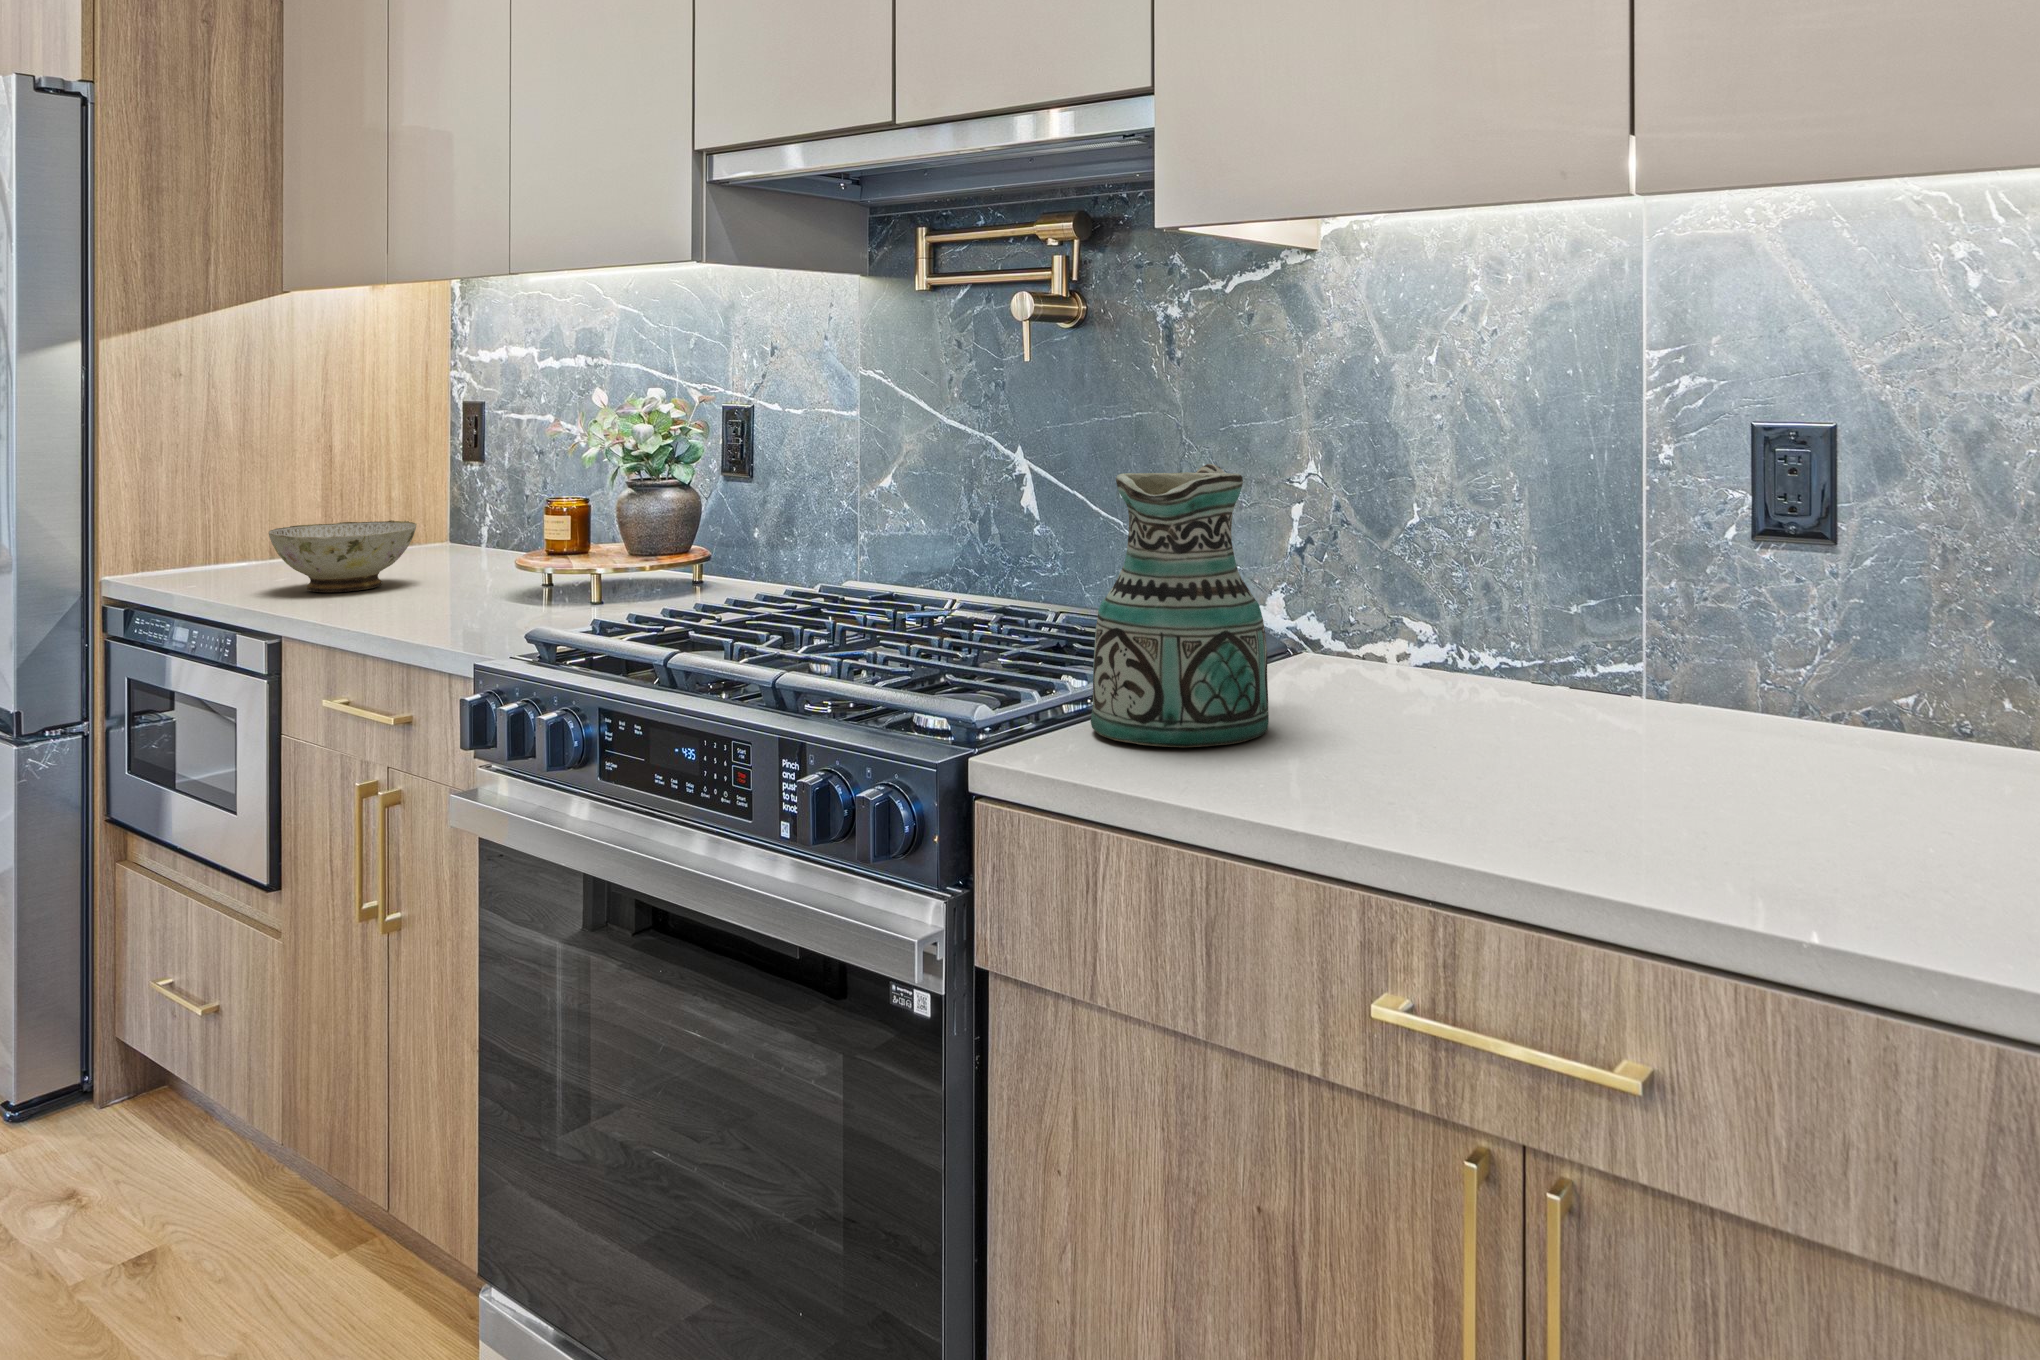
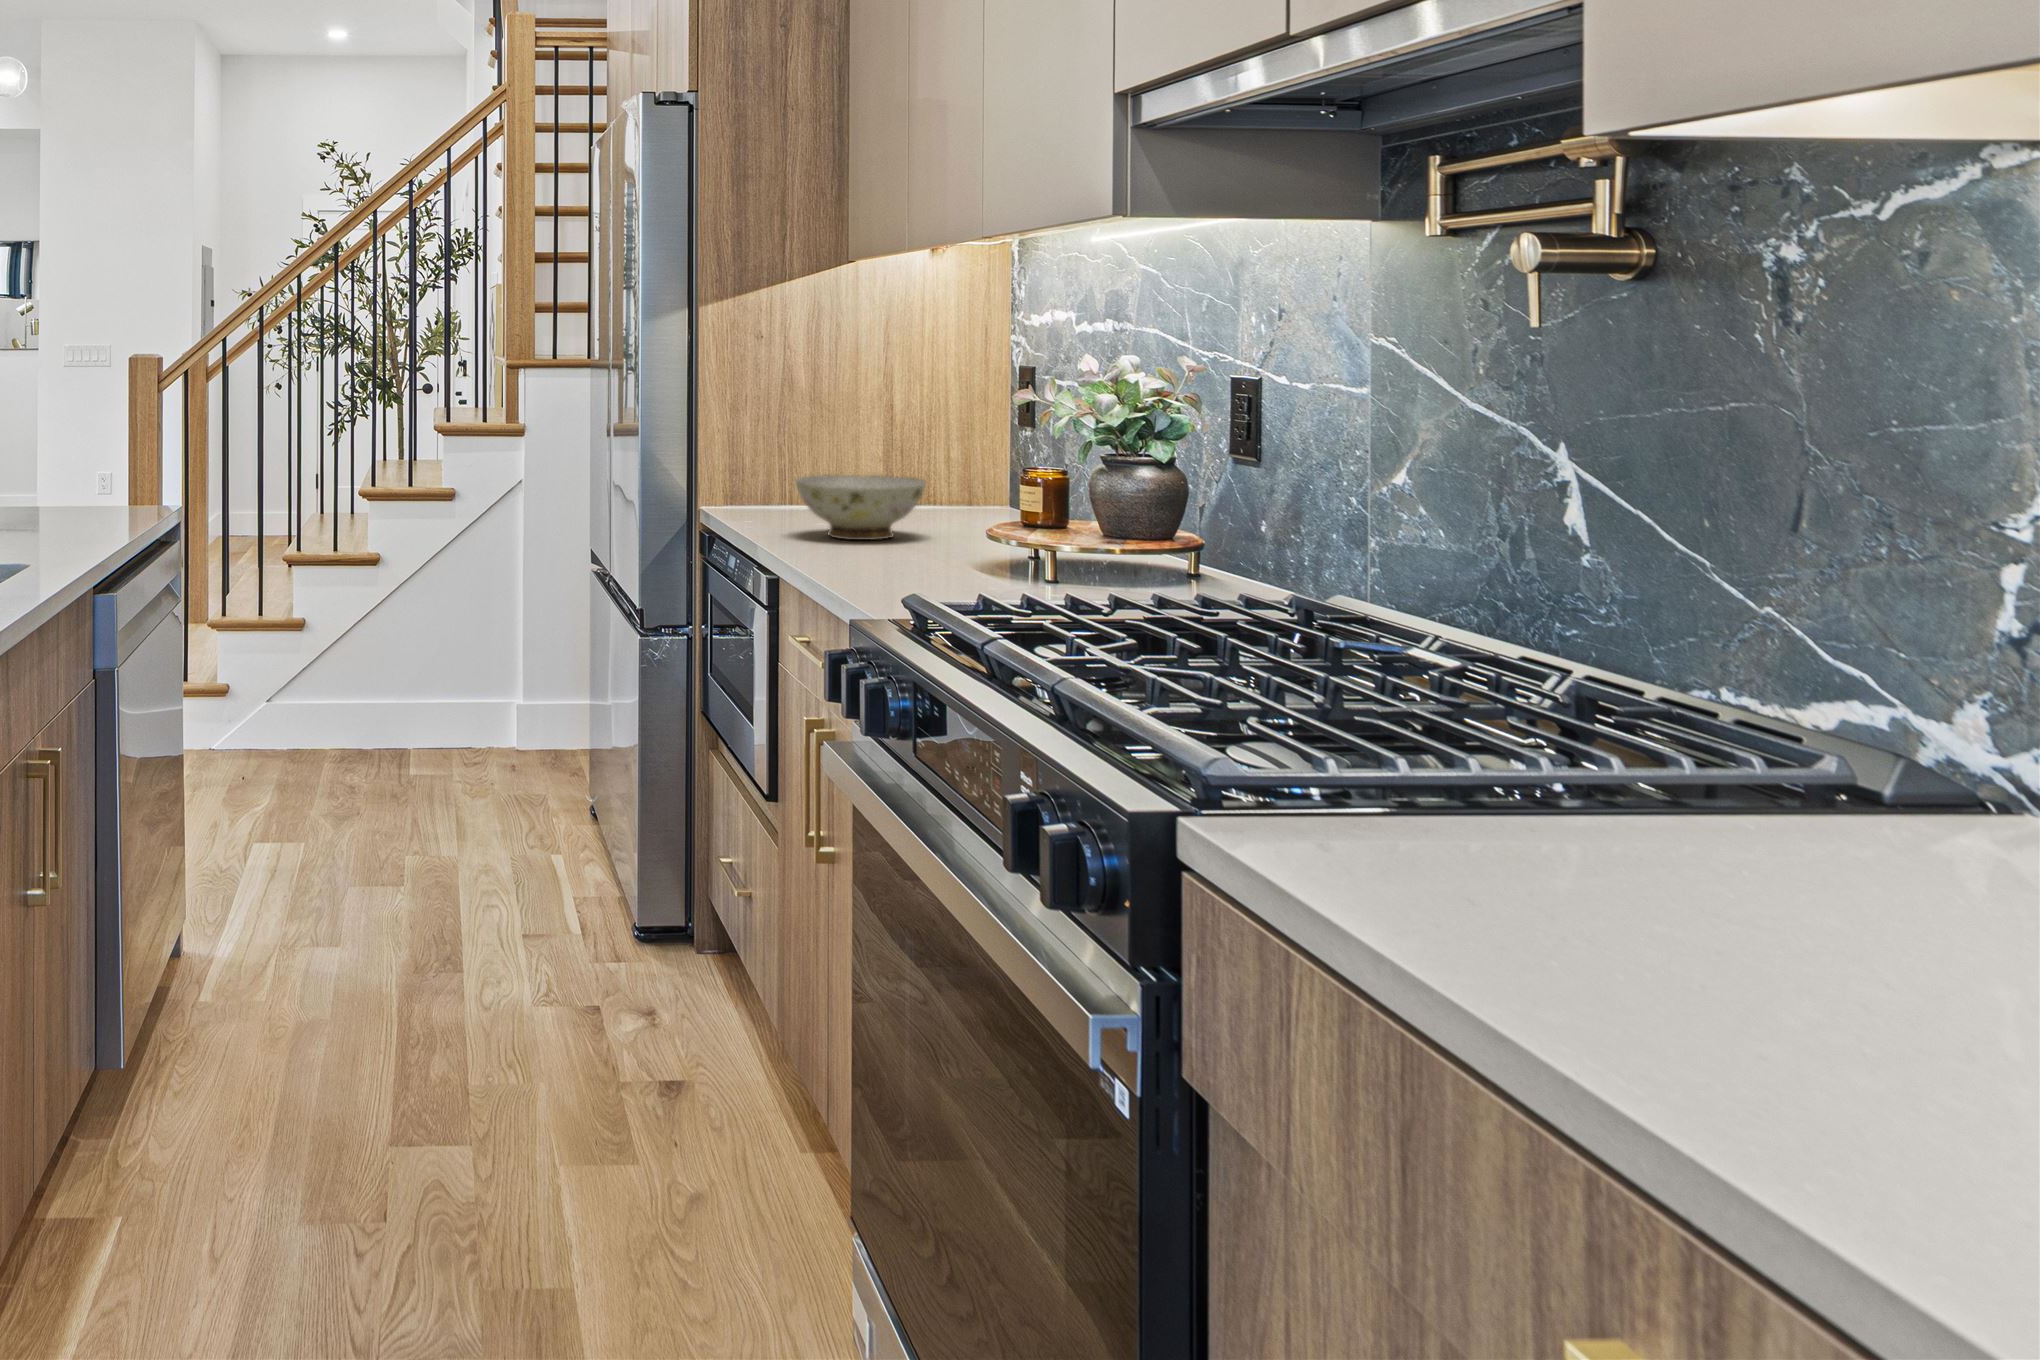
ceramic pitcher: present [1091,464,1269,747] -> none [1386,482,1728,950]

